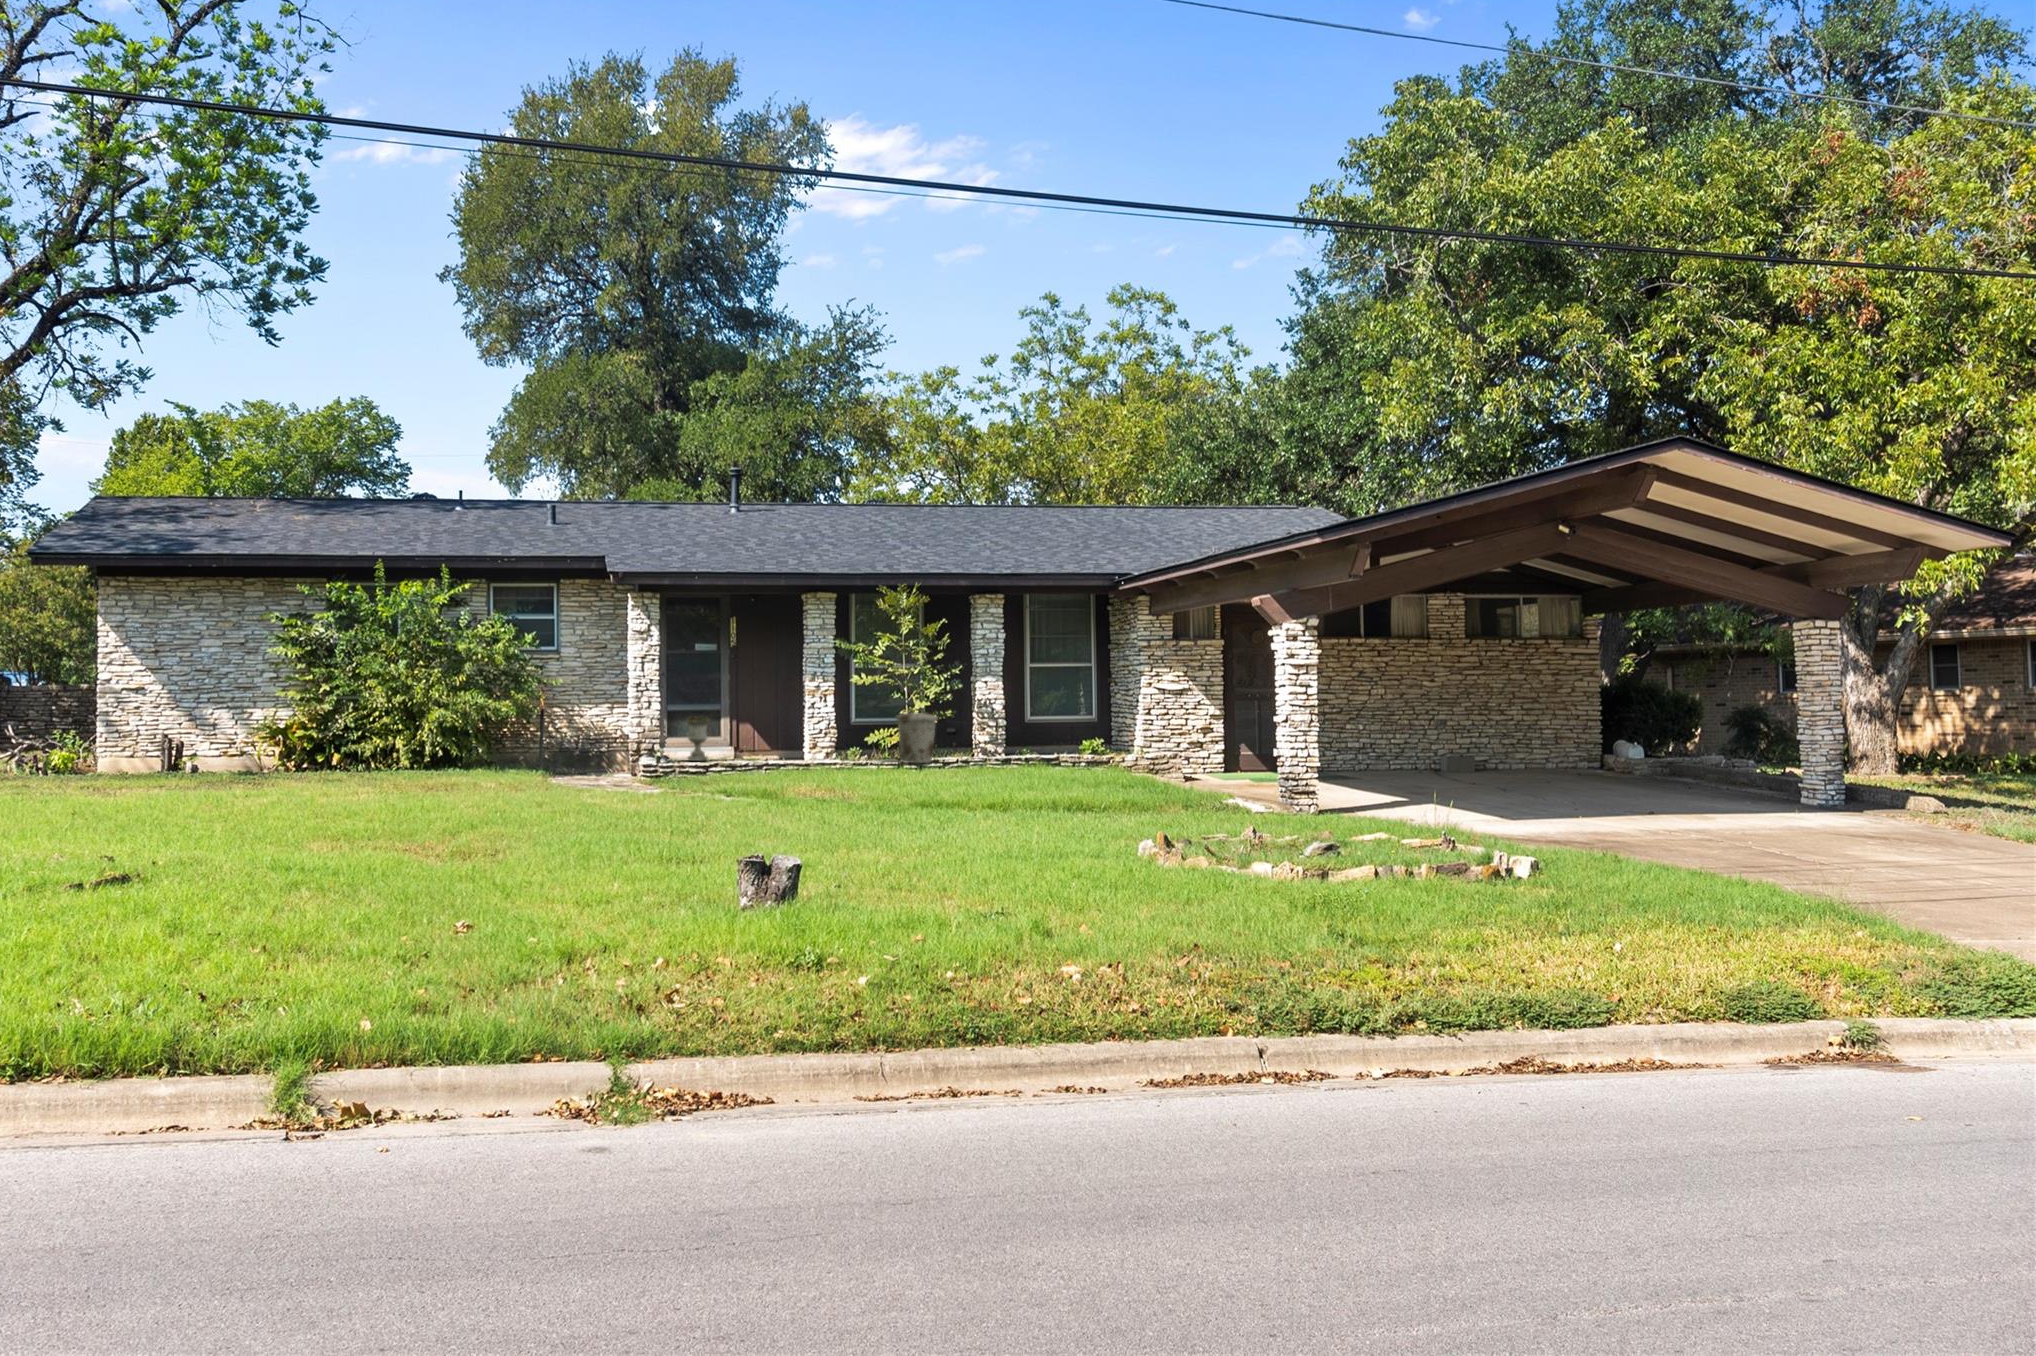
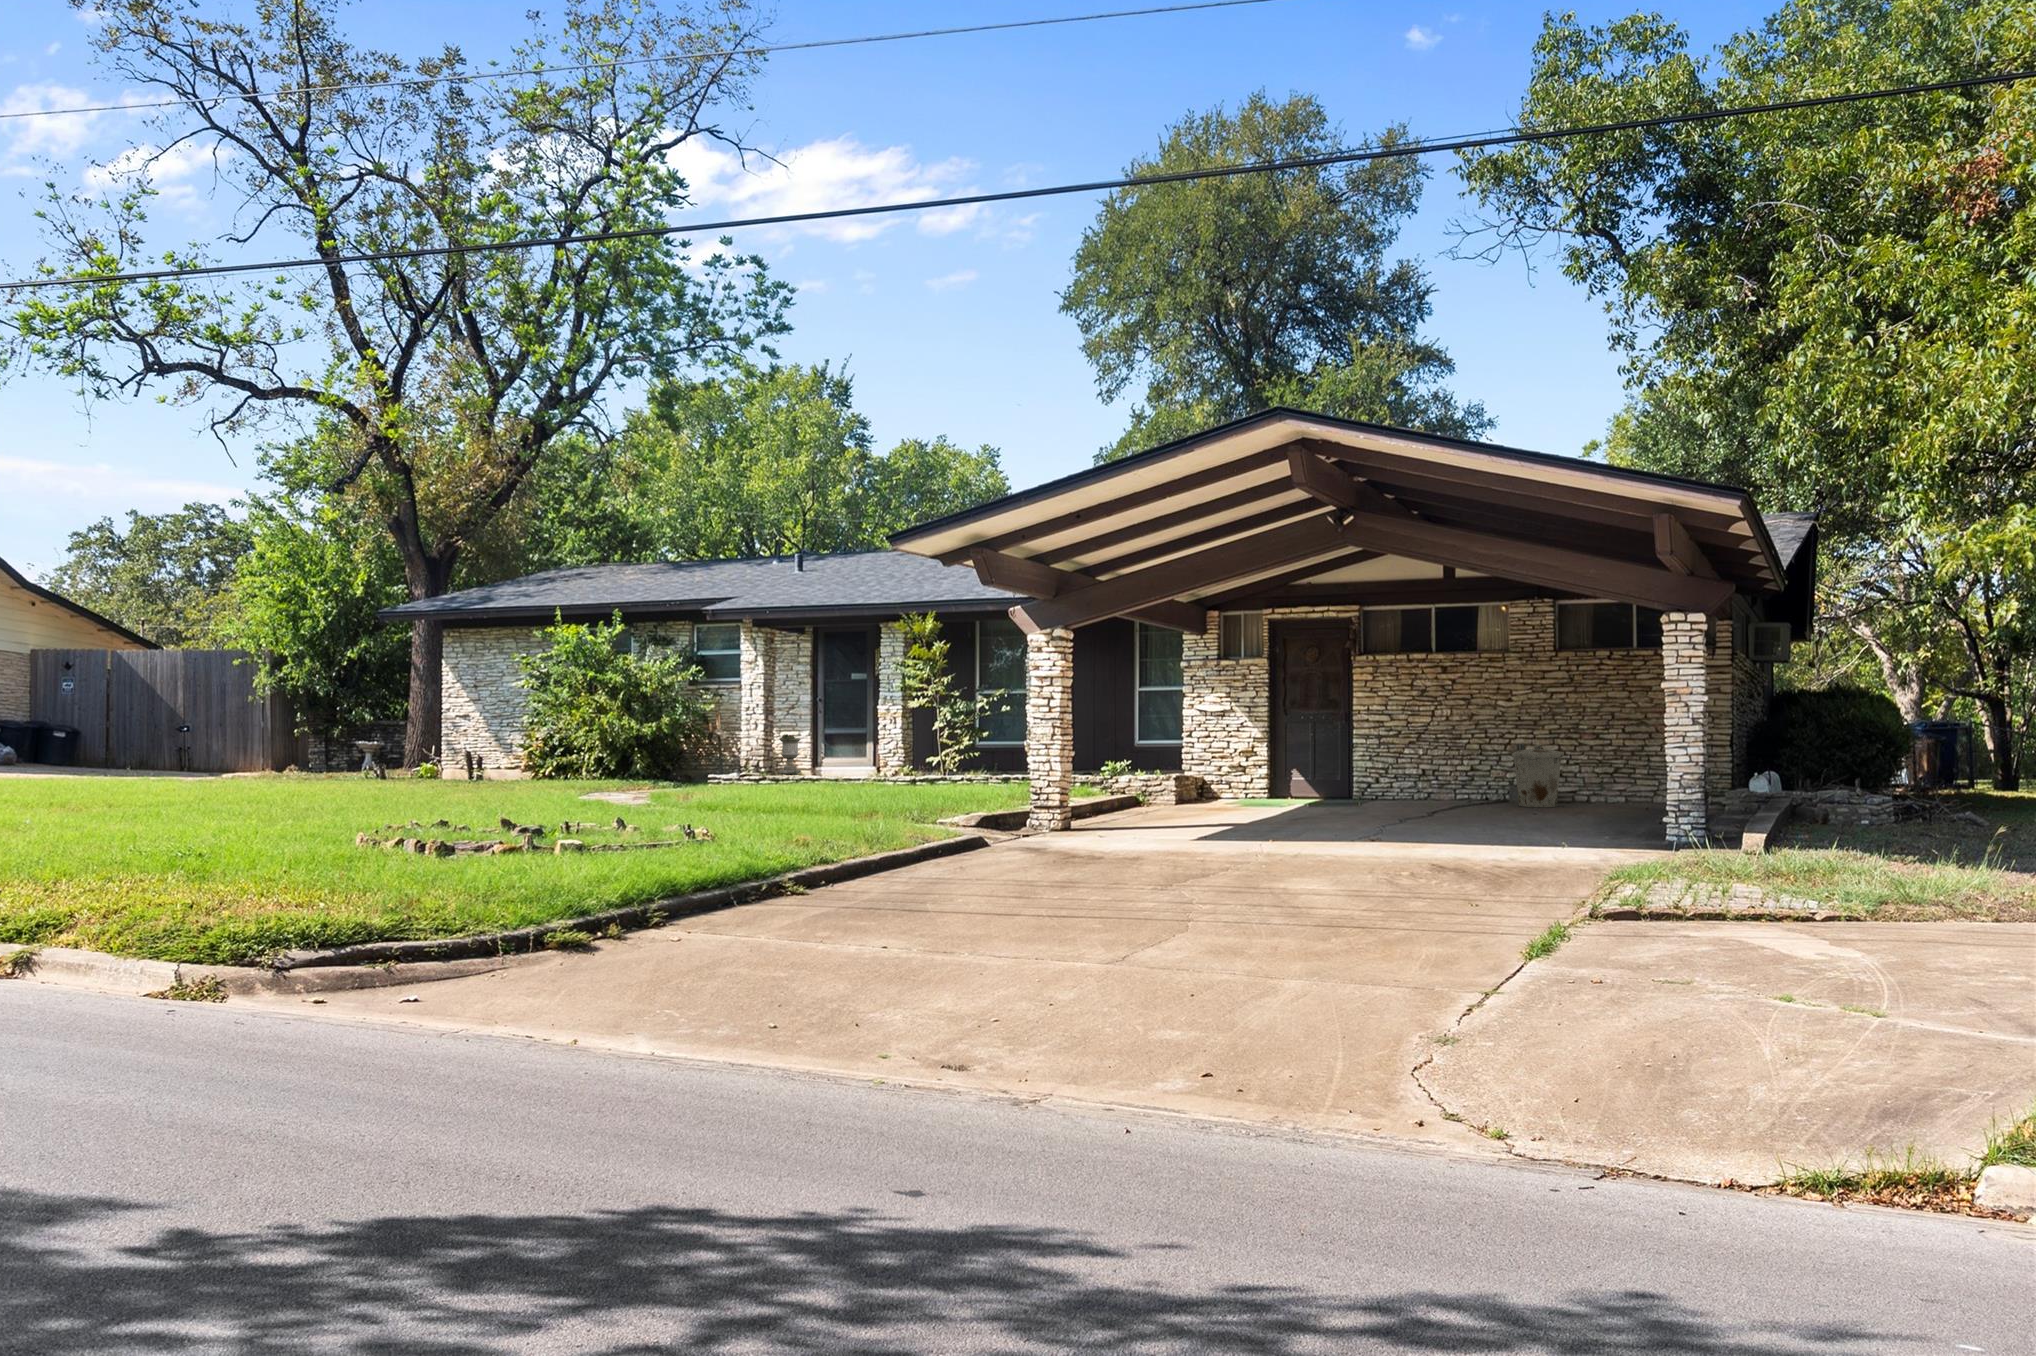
trash can: present [896,710,938,763] -> present [1512,745,1563,807]

